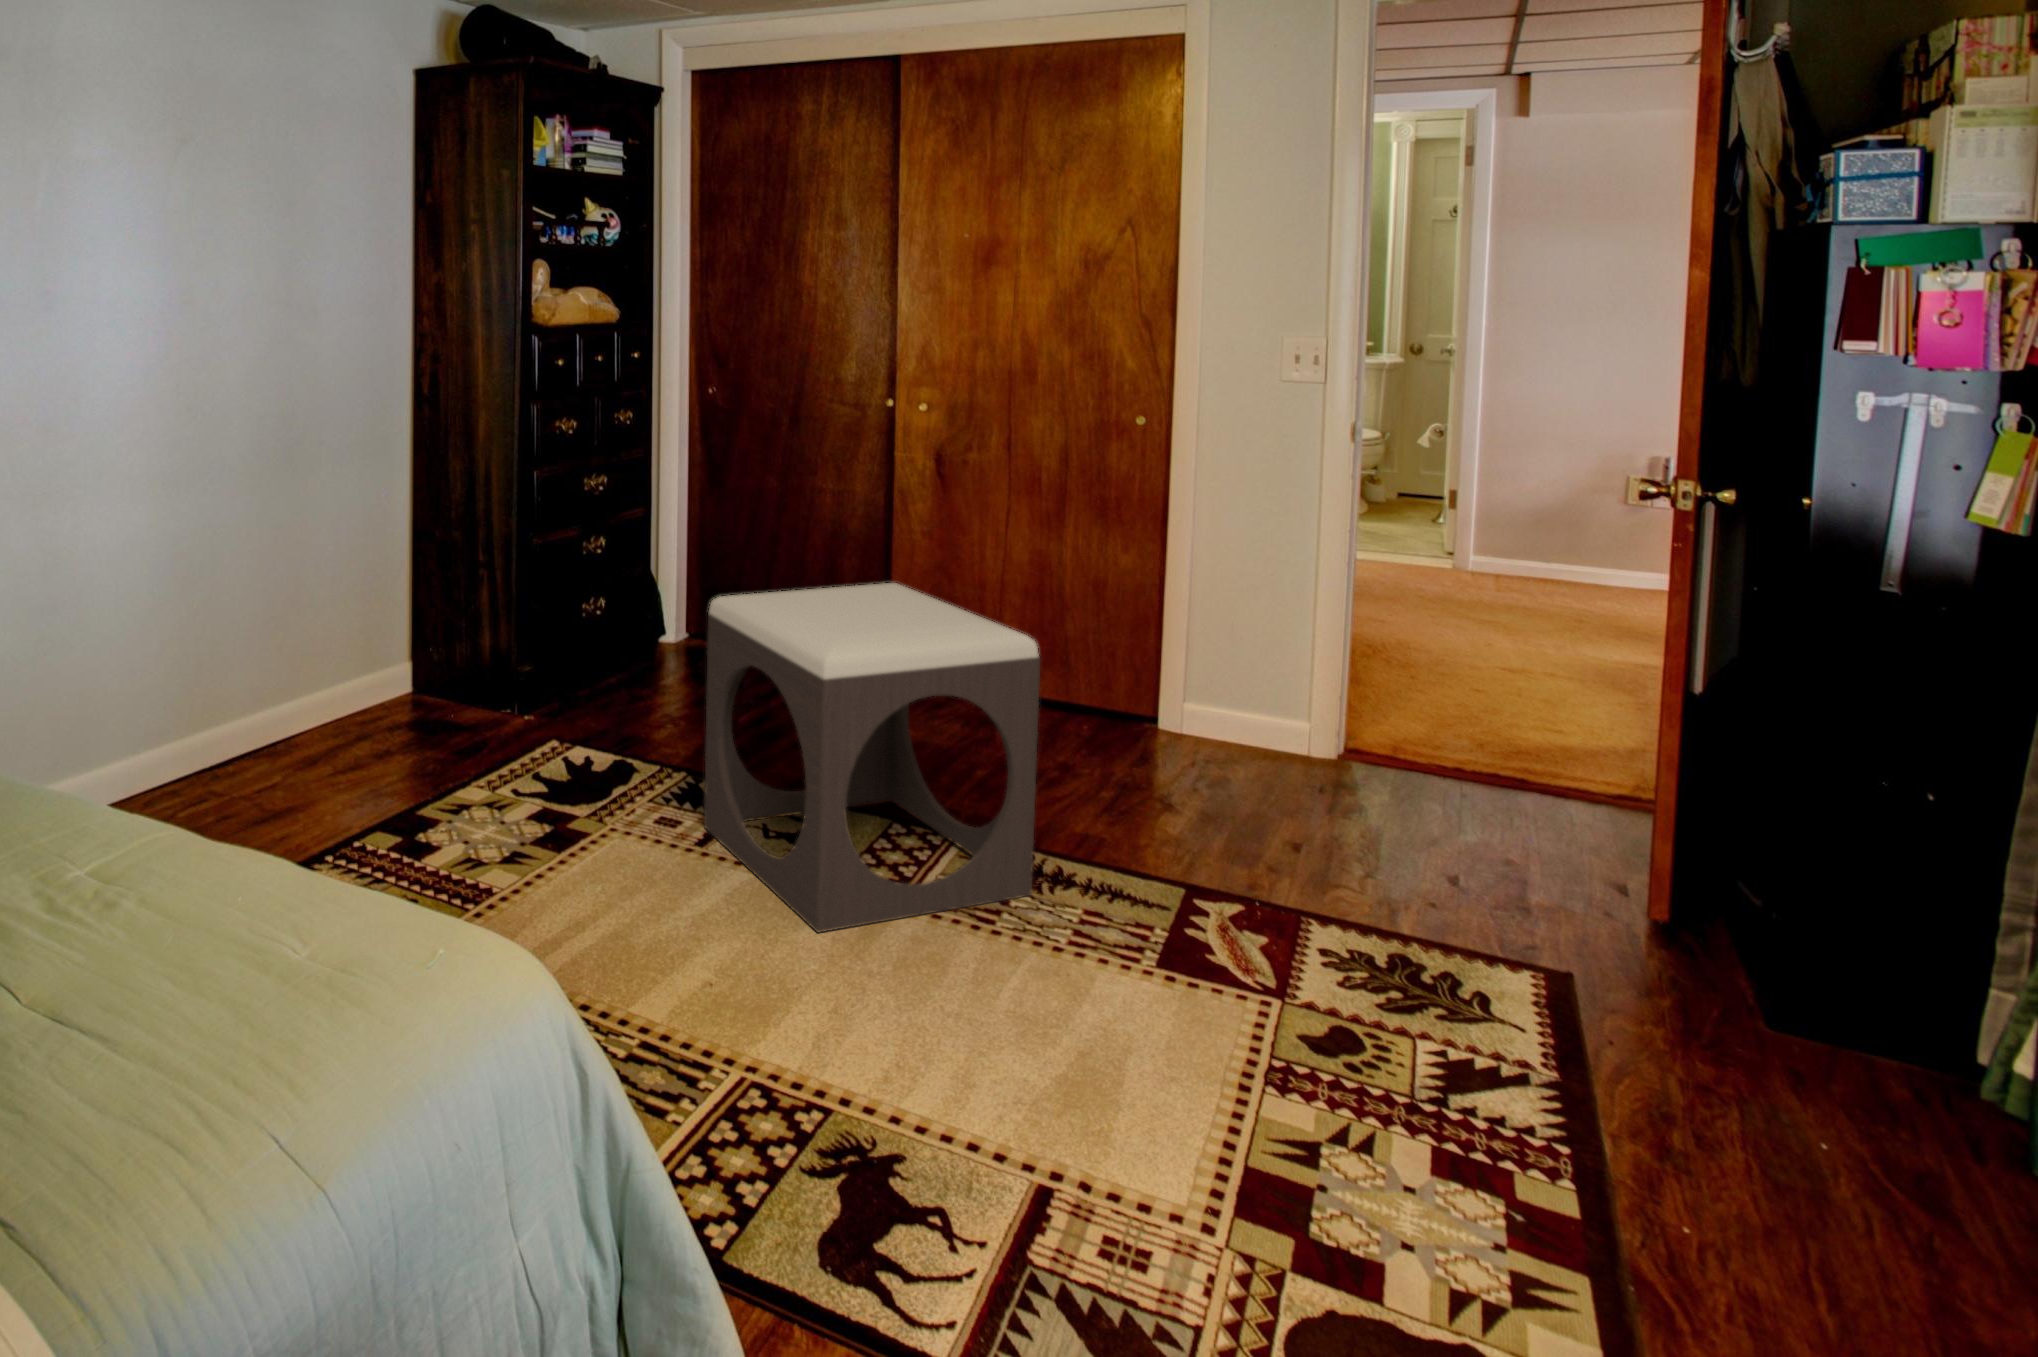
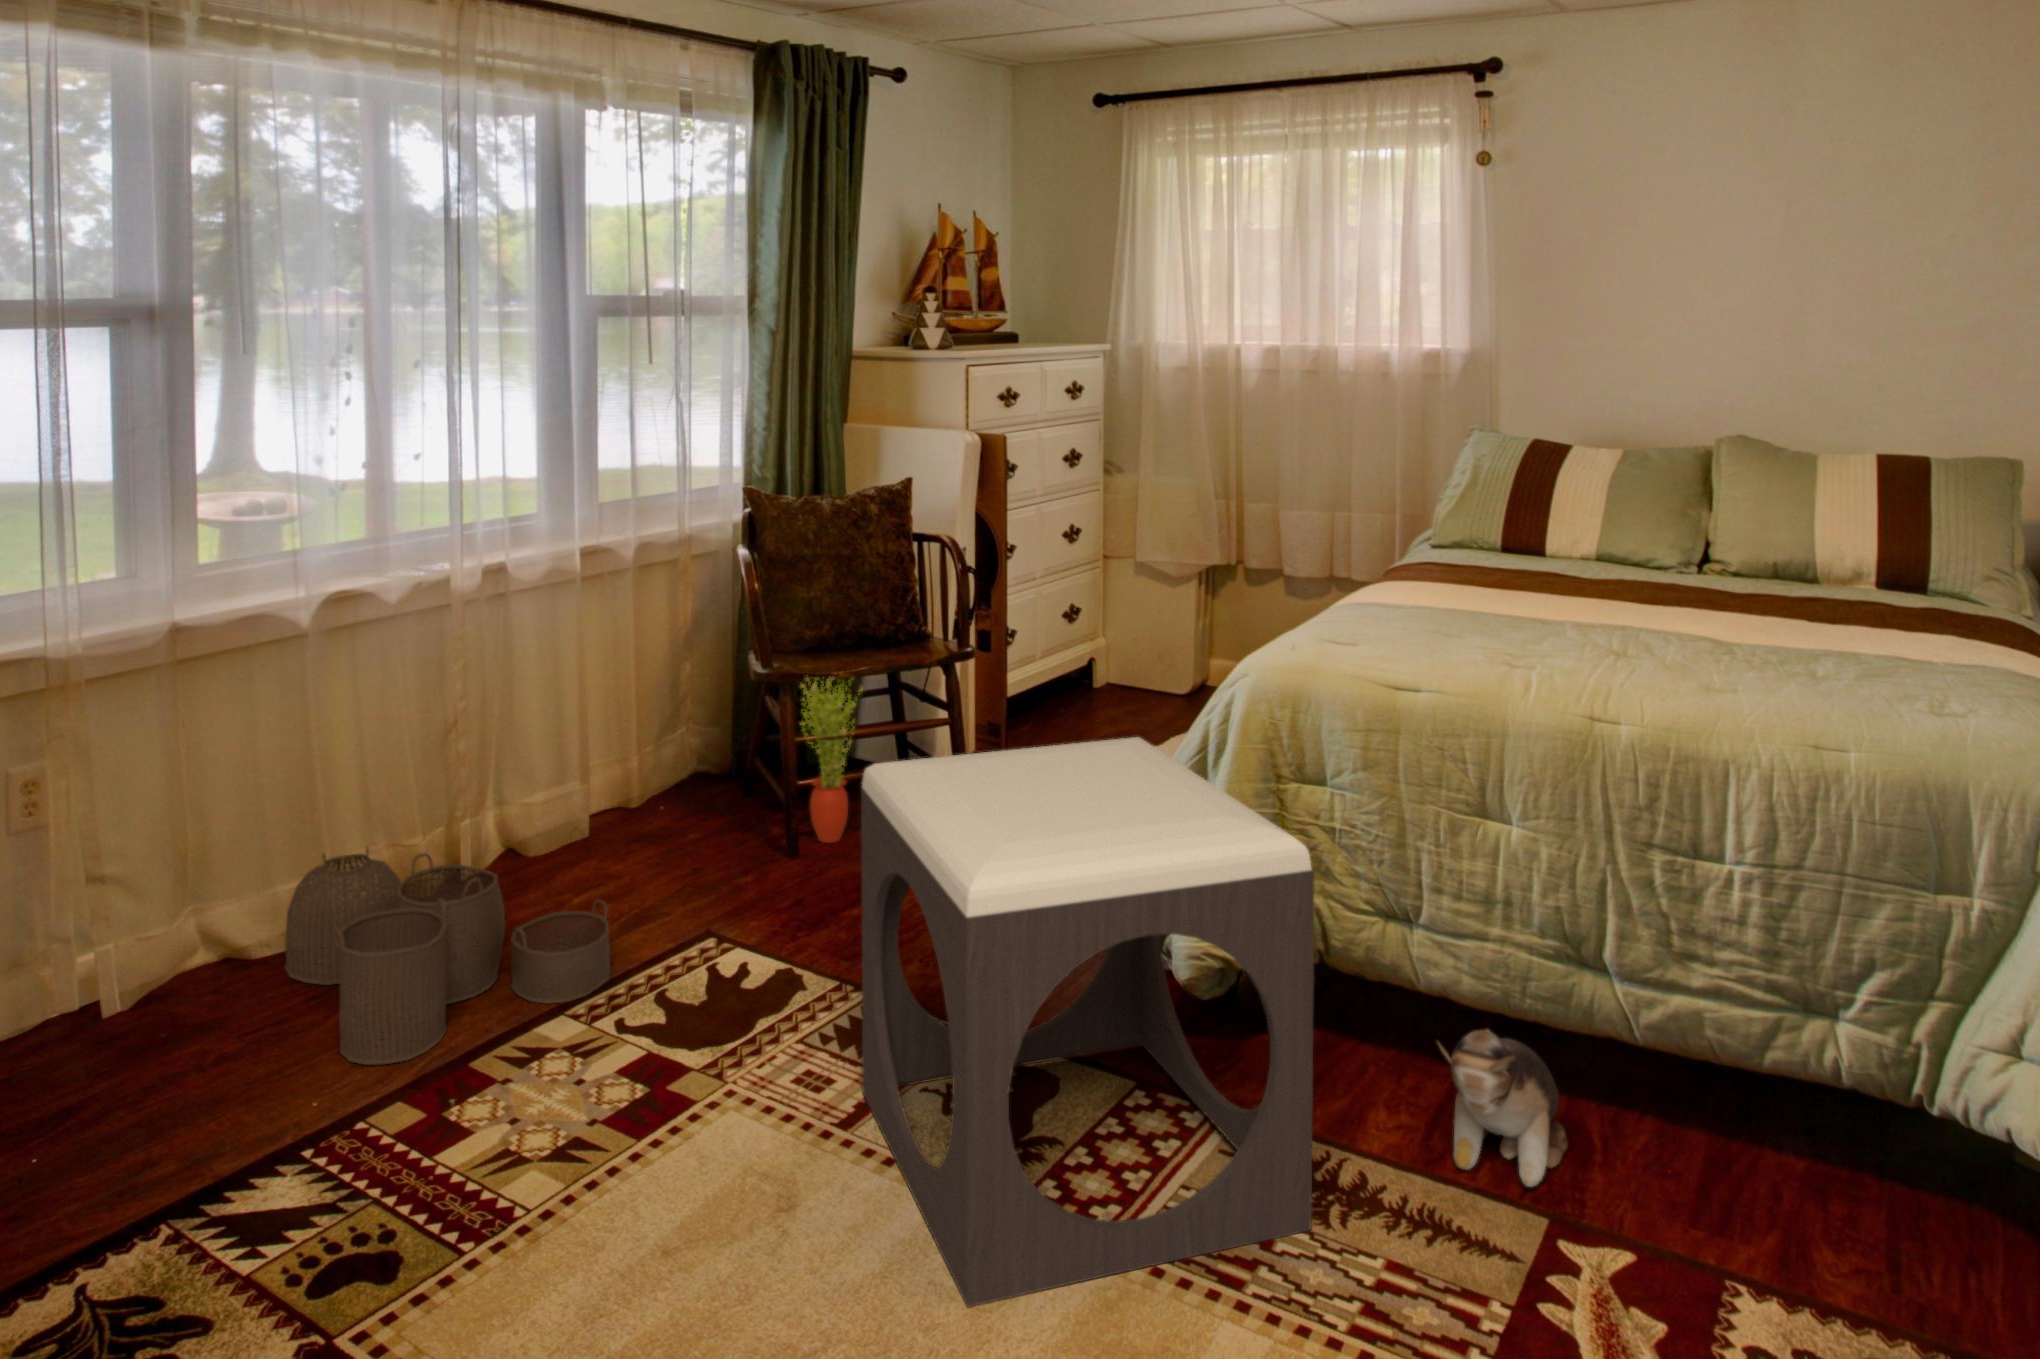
potted plant: none [596,551,644,683] -> present [801,675,863,843]
woven basket: none [246,671,492,813] -> present [285,848,611,1065]
plush toy: none [1113,768,1196,873] -> present [1438,1029,1568,1187]

